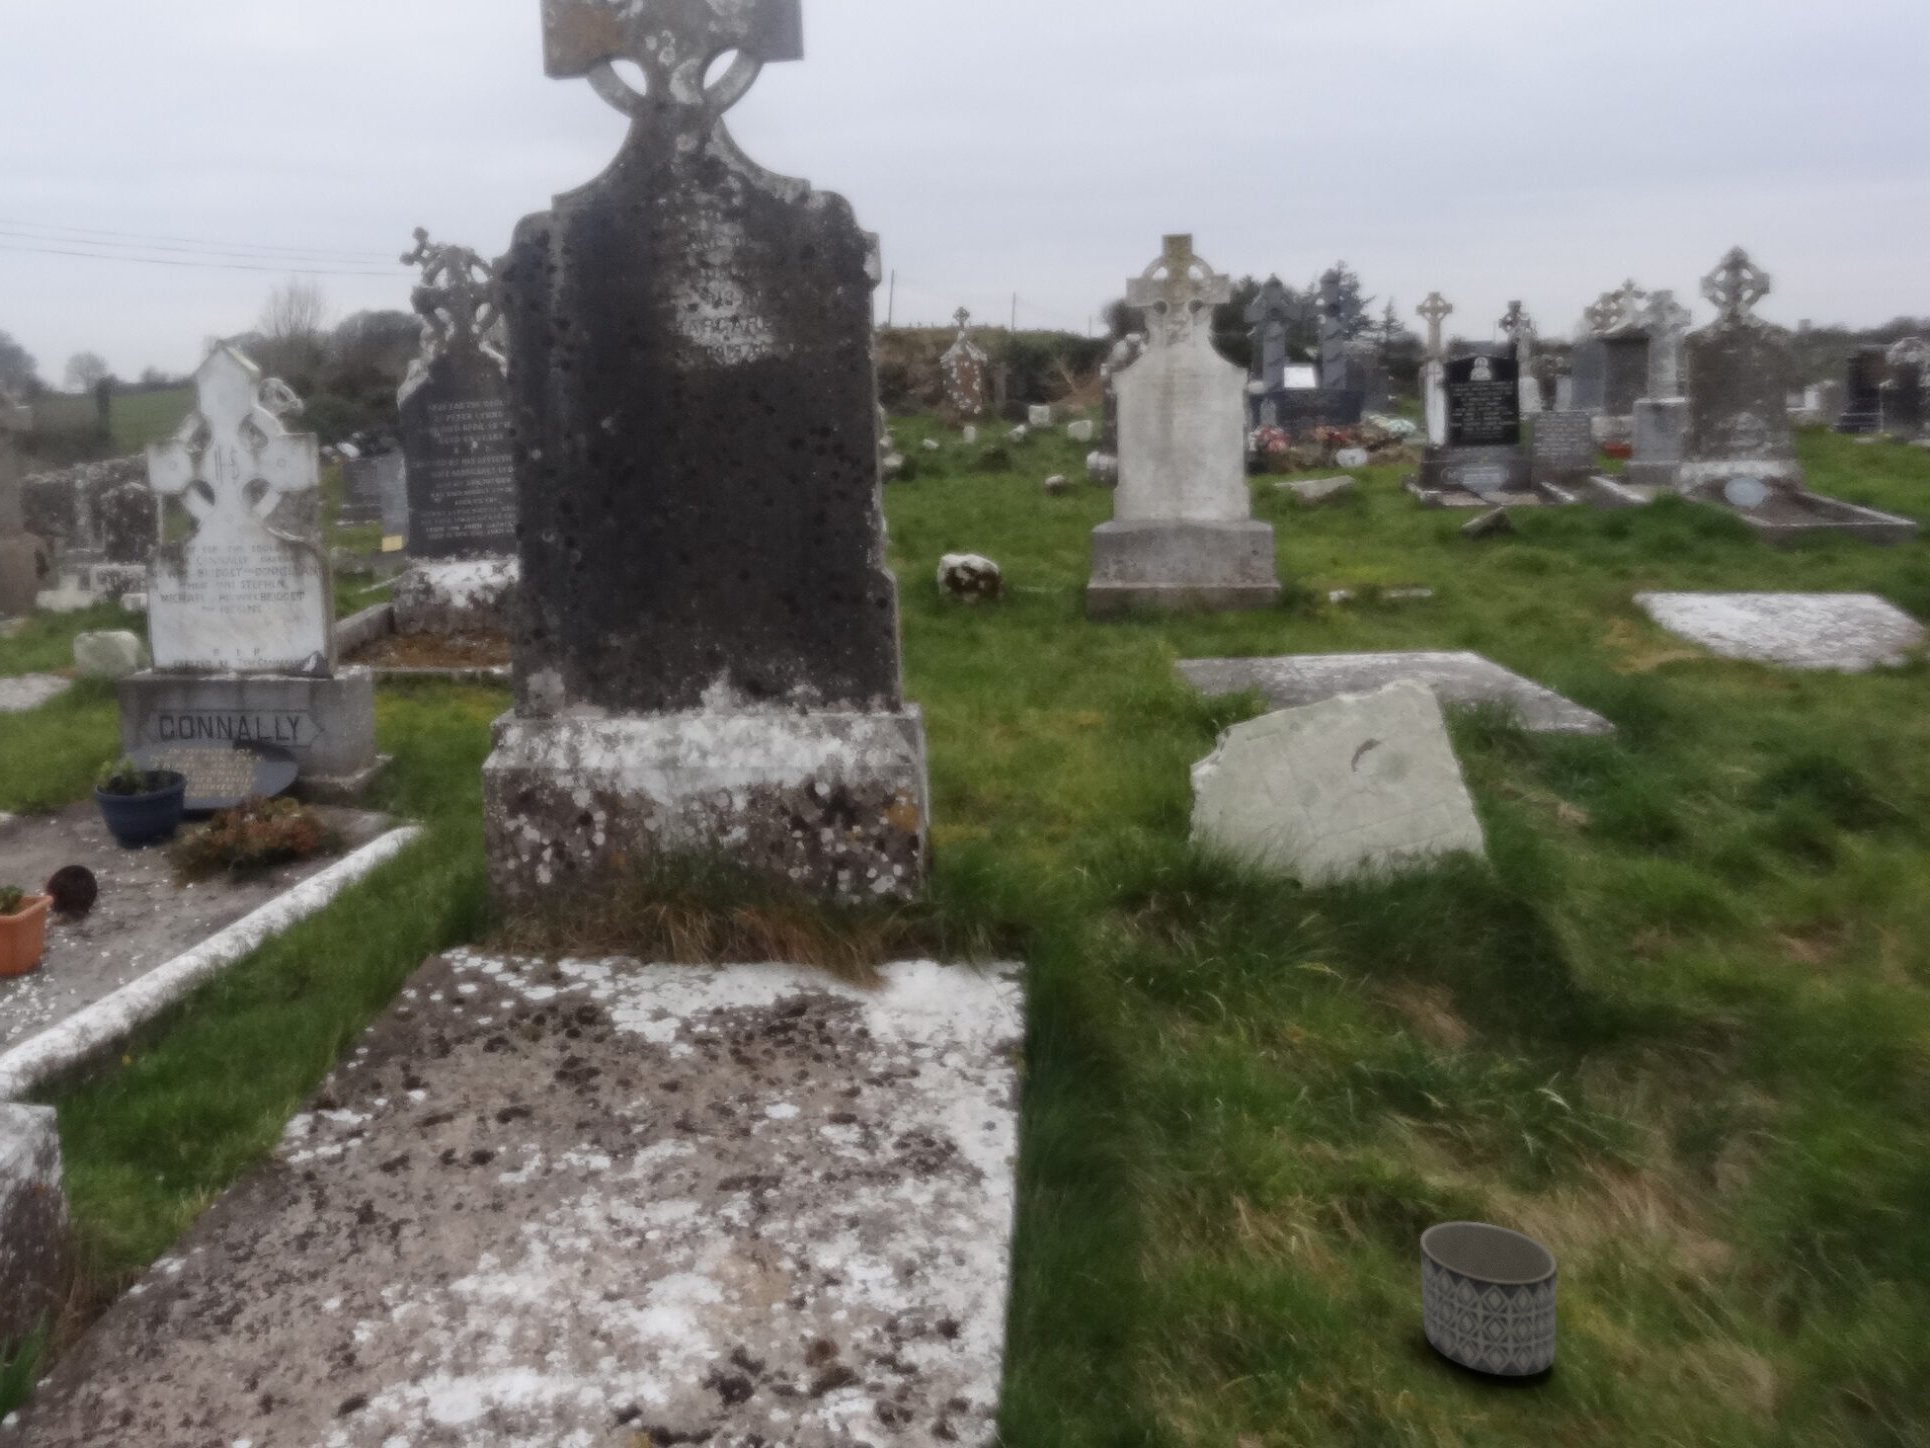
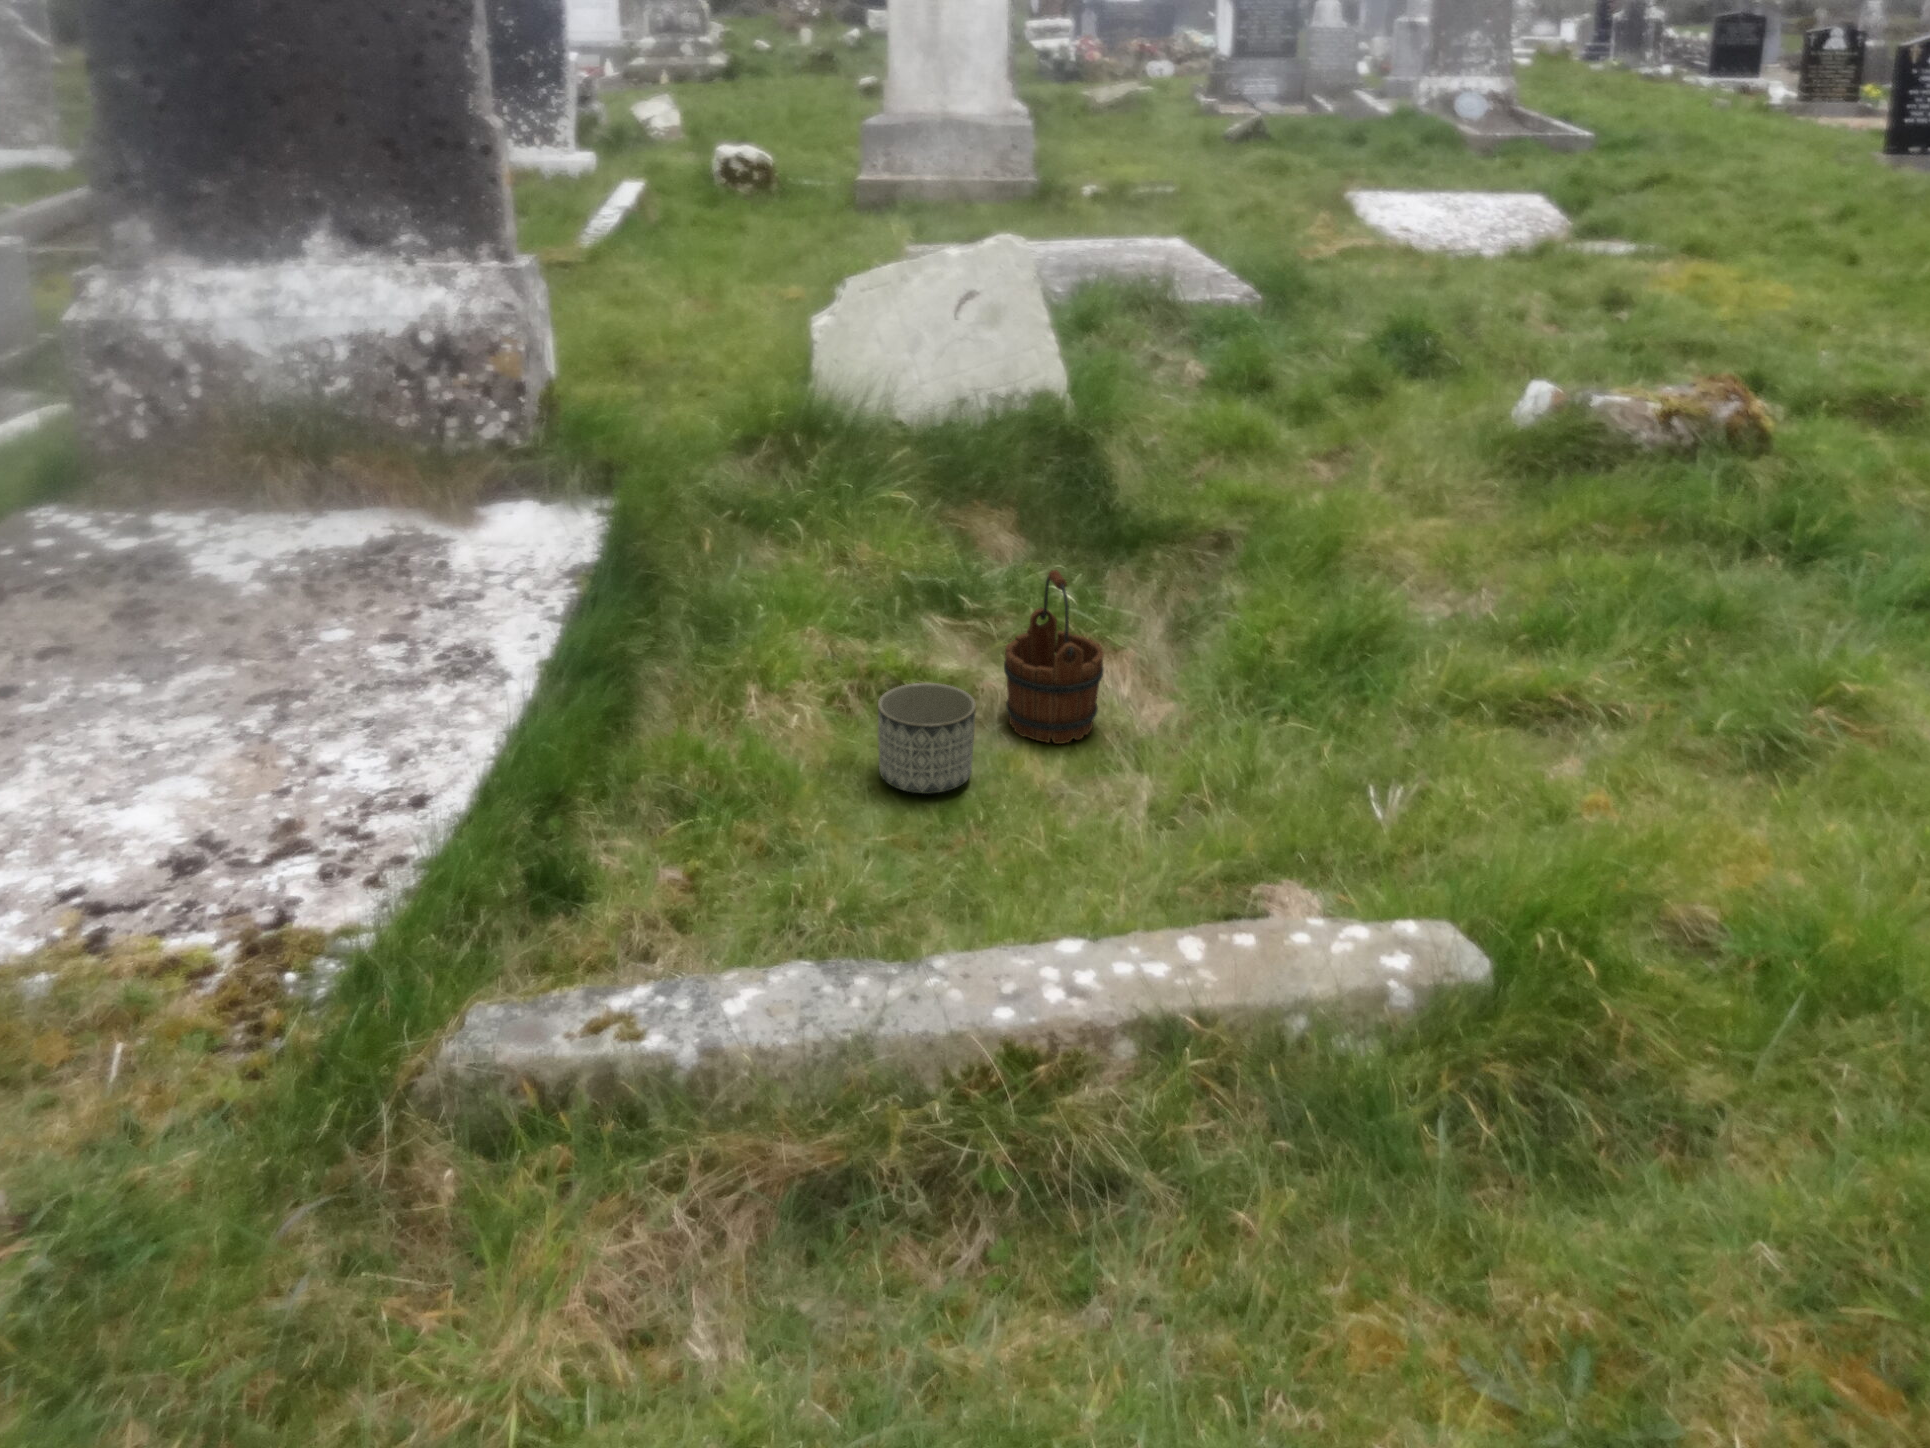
wooden bucket: none [1556,1082,1703,1320] -> present [1004,570,1104,744]

